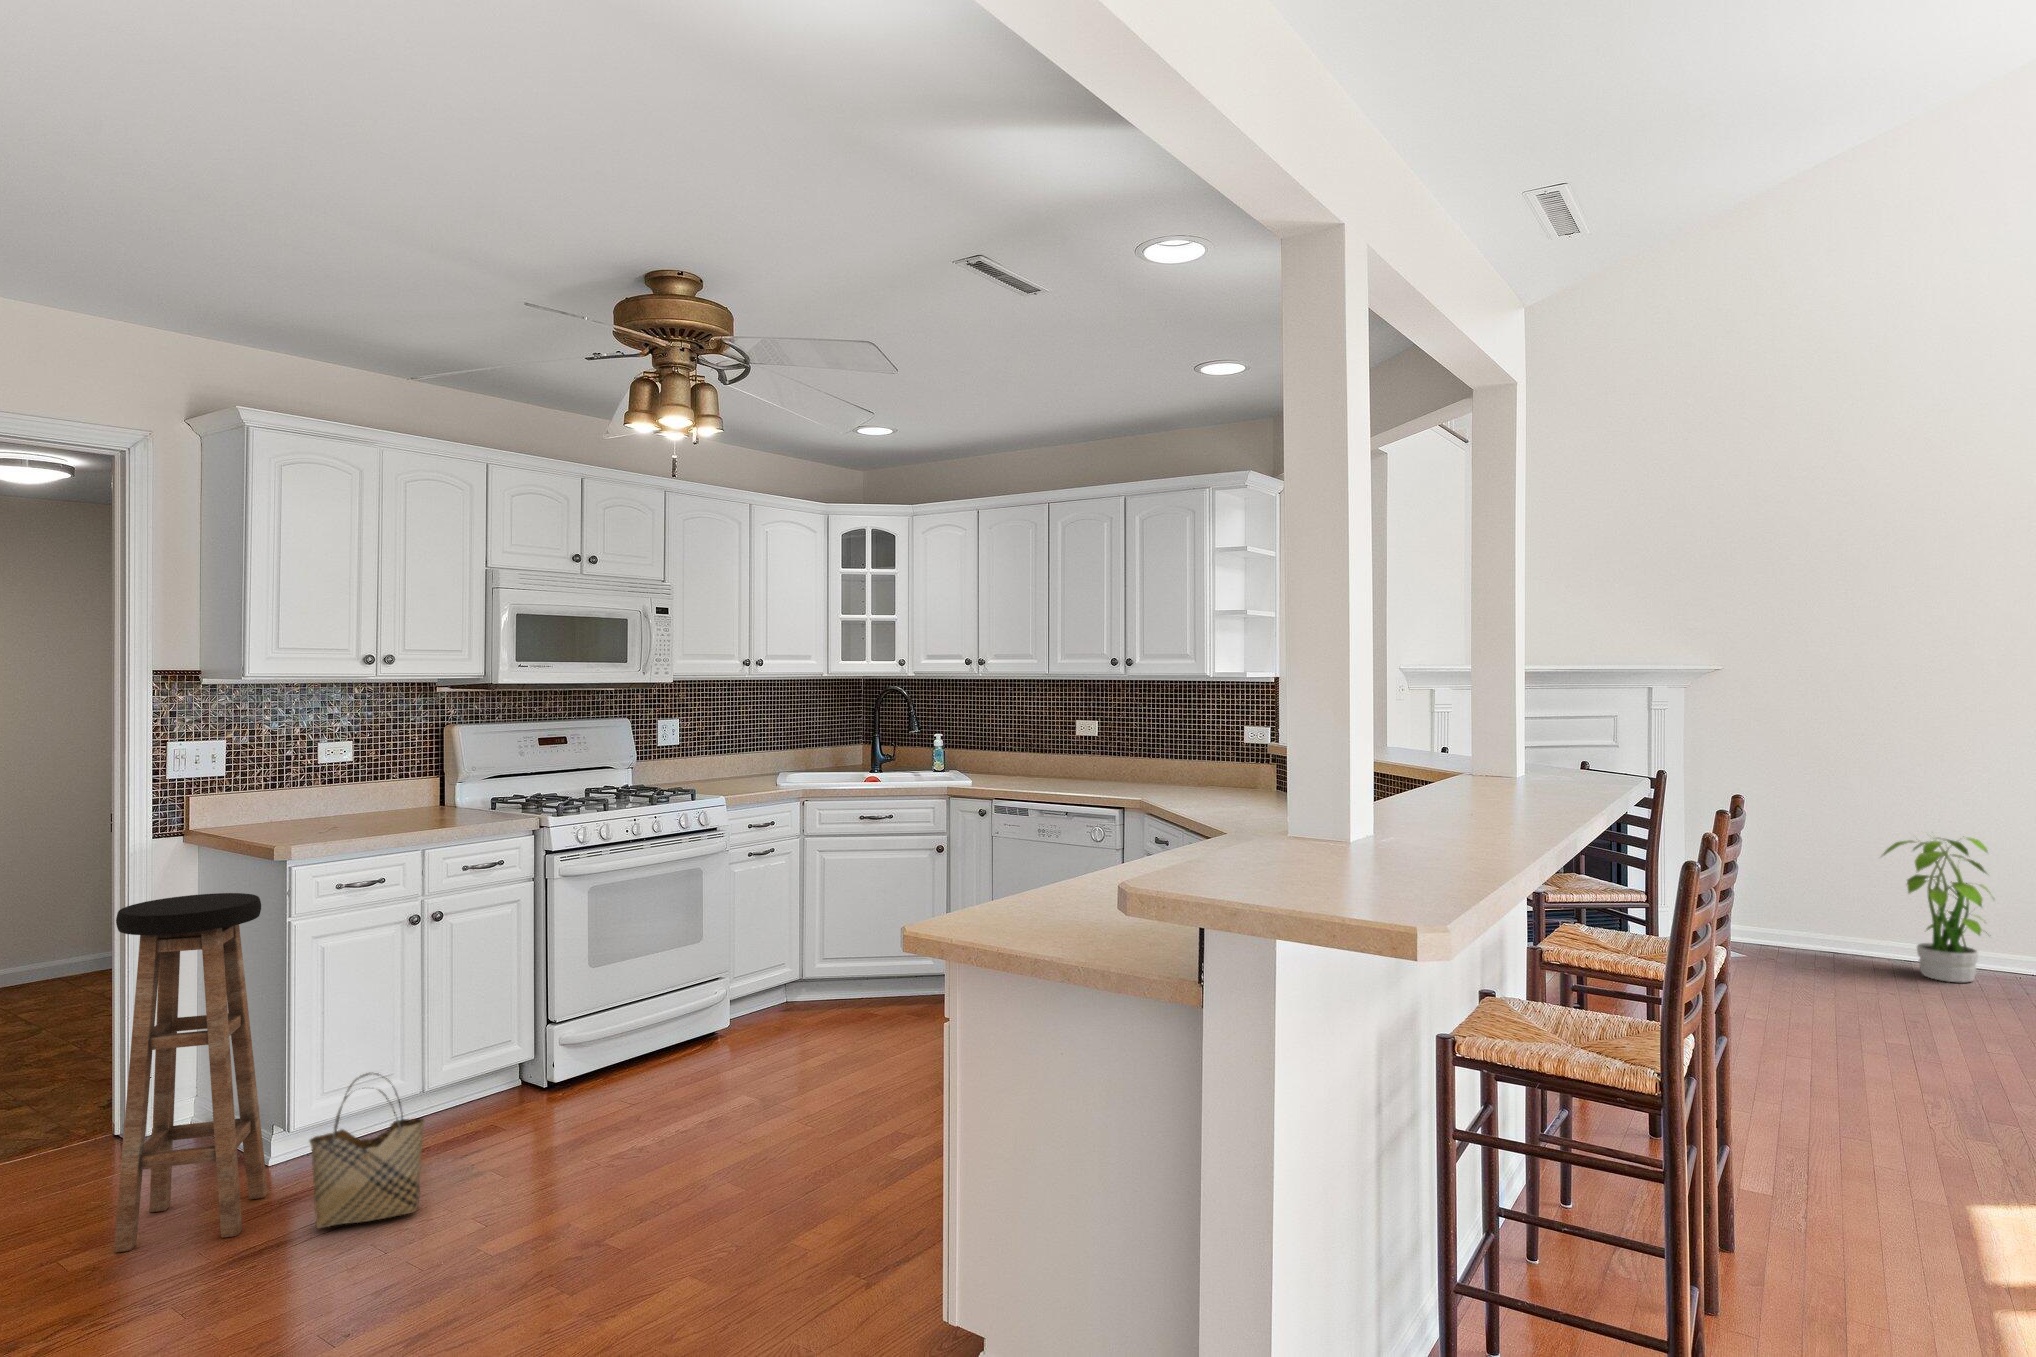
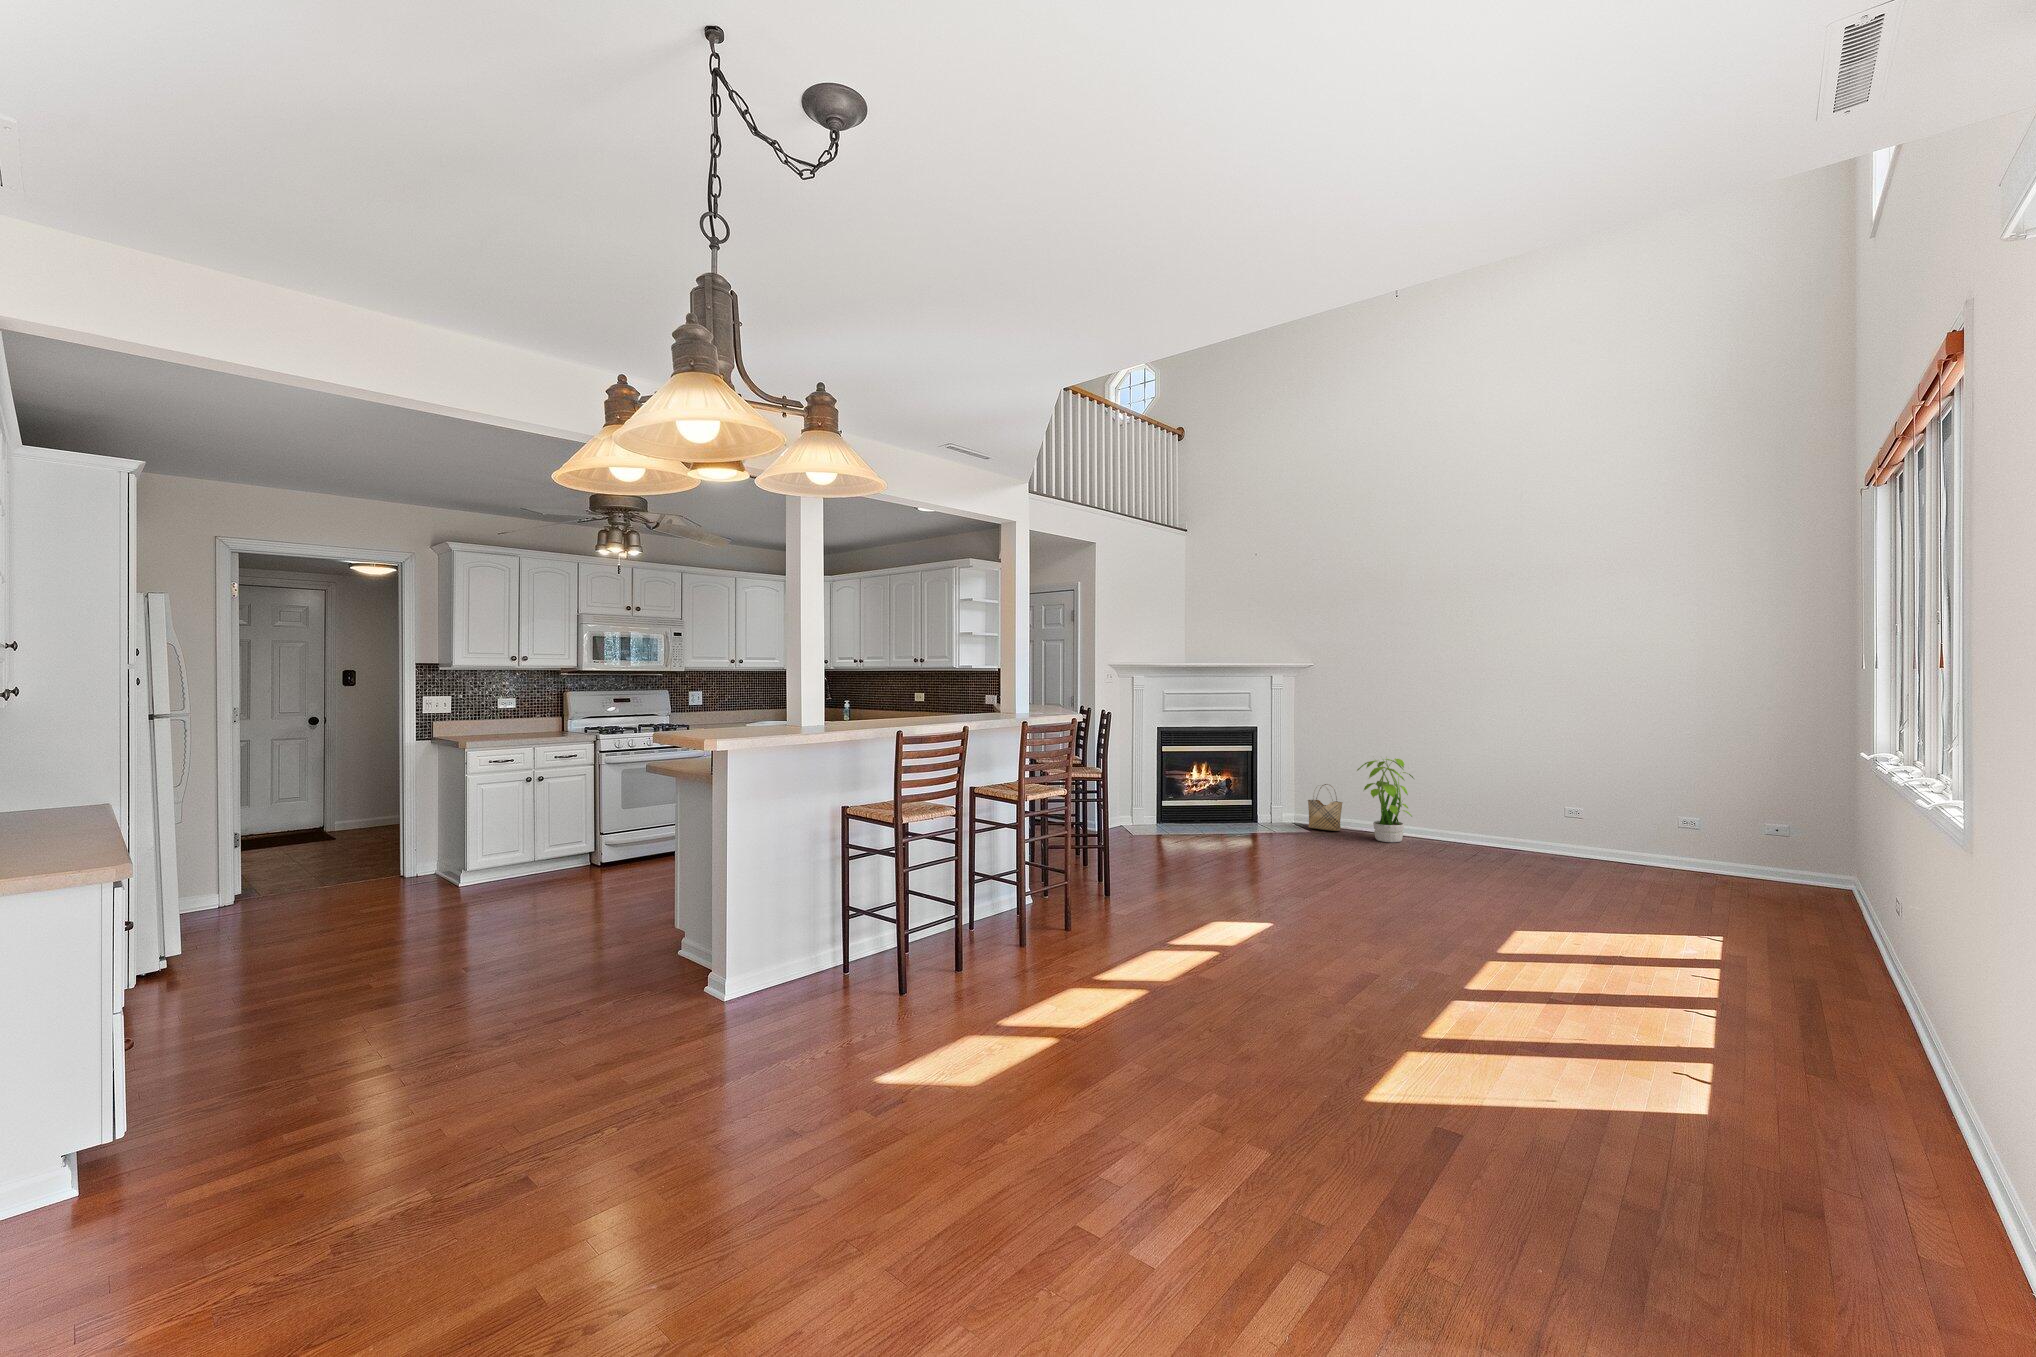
bar stool: present [114,893,268,1252] -> none [378,762,450,909]
woven basket: present [309,1073,425,1228] -> present [1308,784,1342,831]

